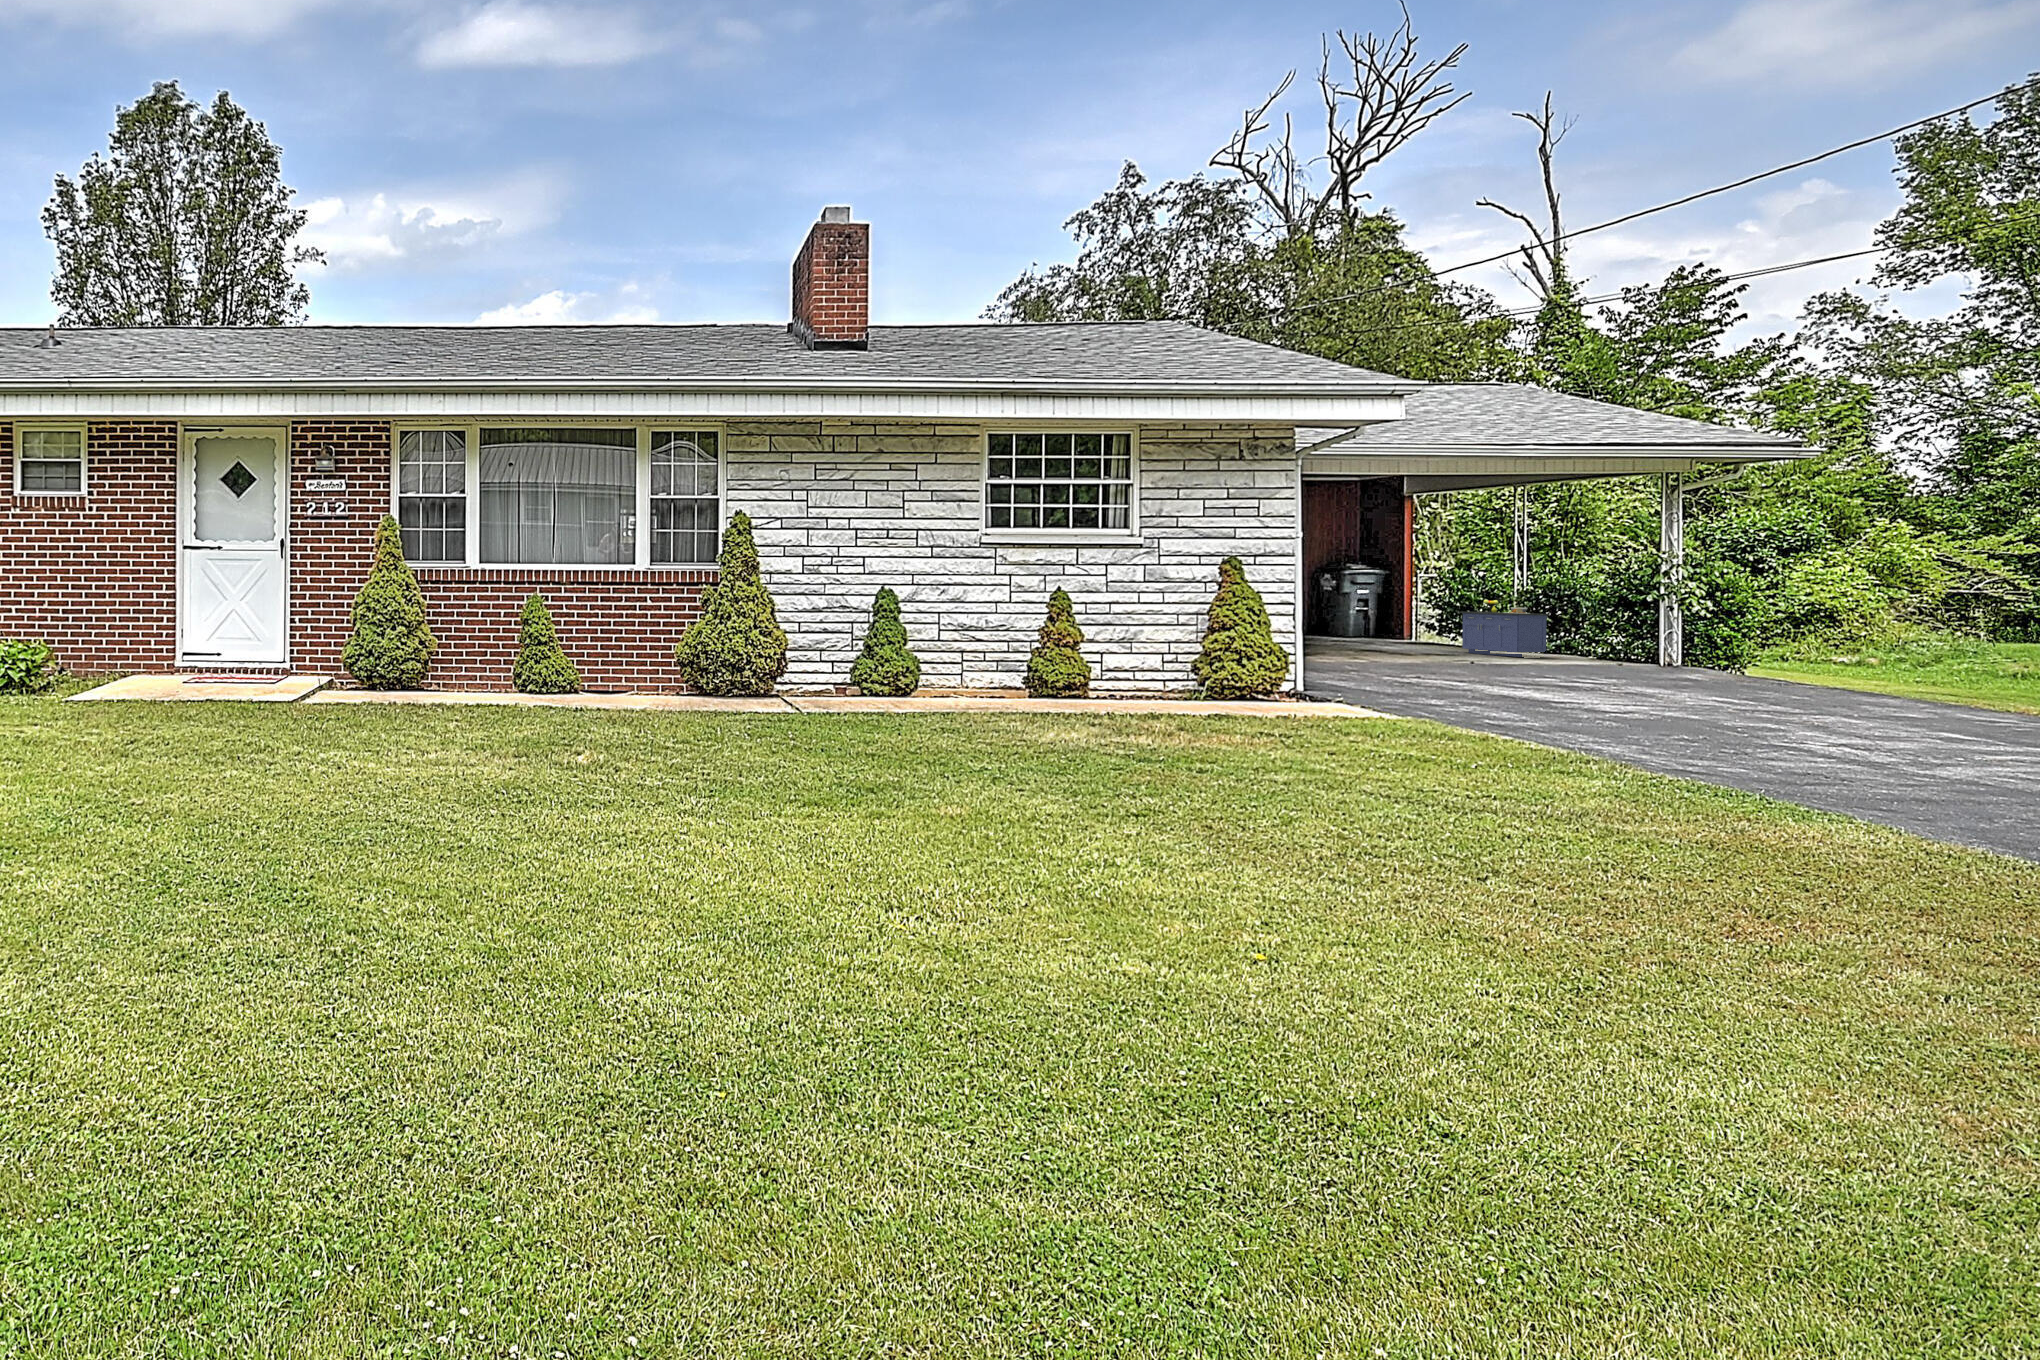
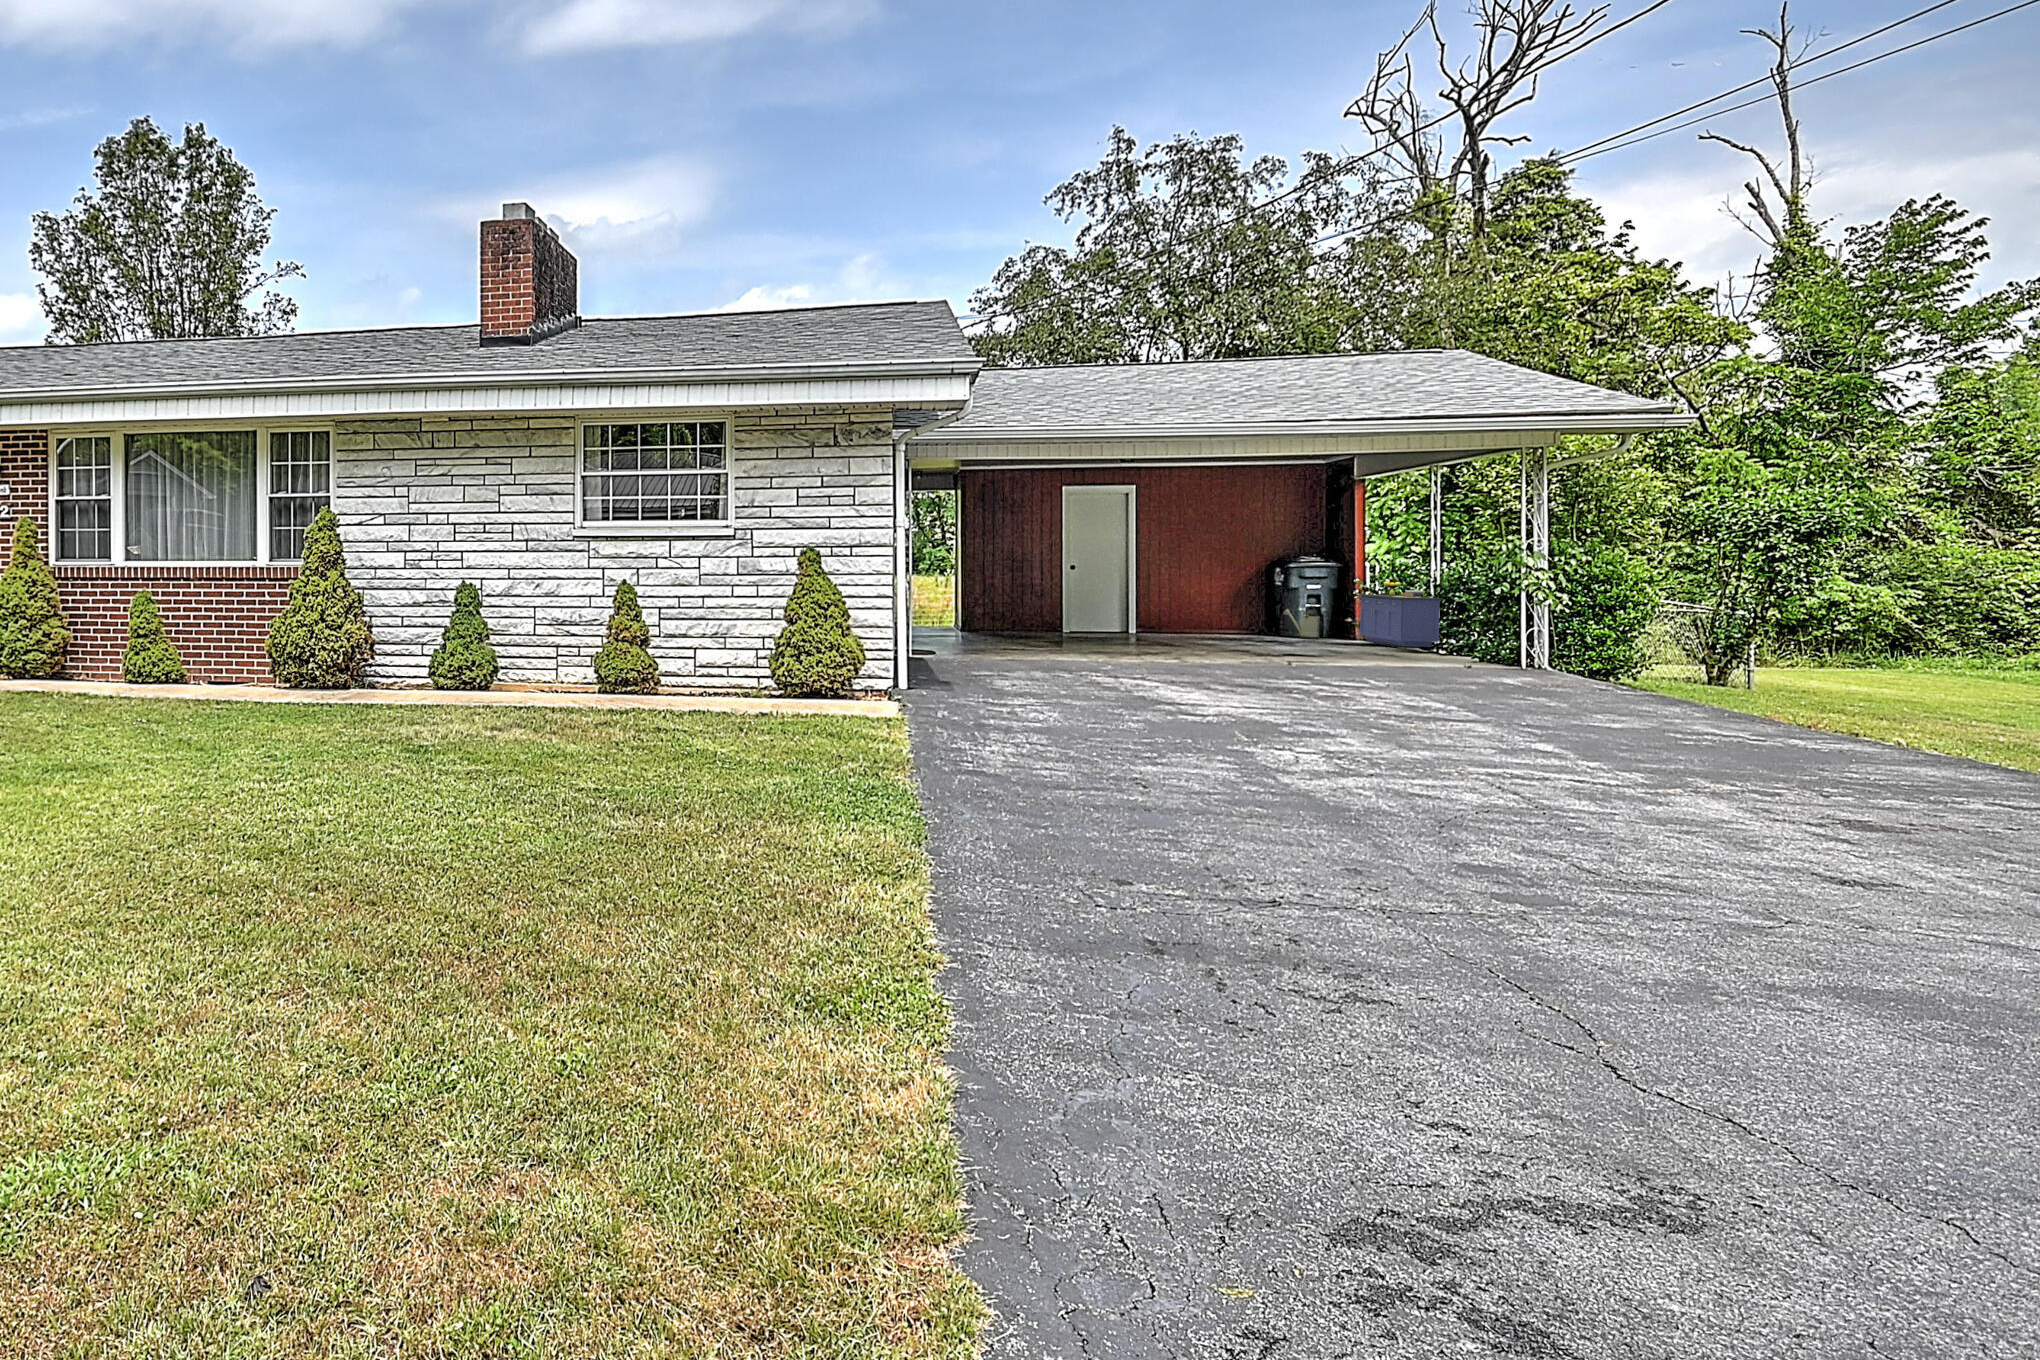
watering can: none [1392,623,1433,652] -> present [1283,607,1322,639]

